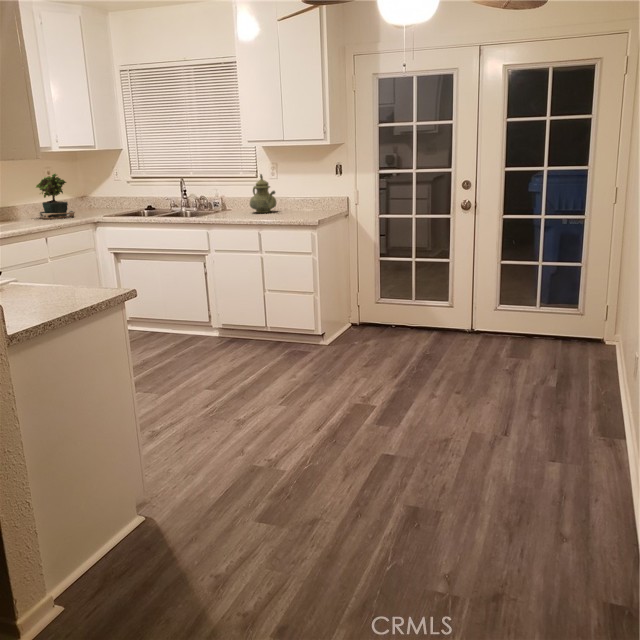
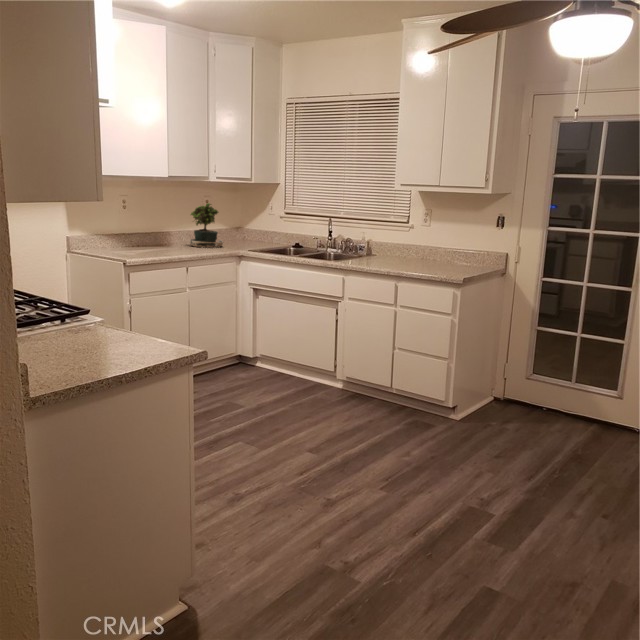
teapot: present [250,174,276,213] -> none [395,220,425,262]

